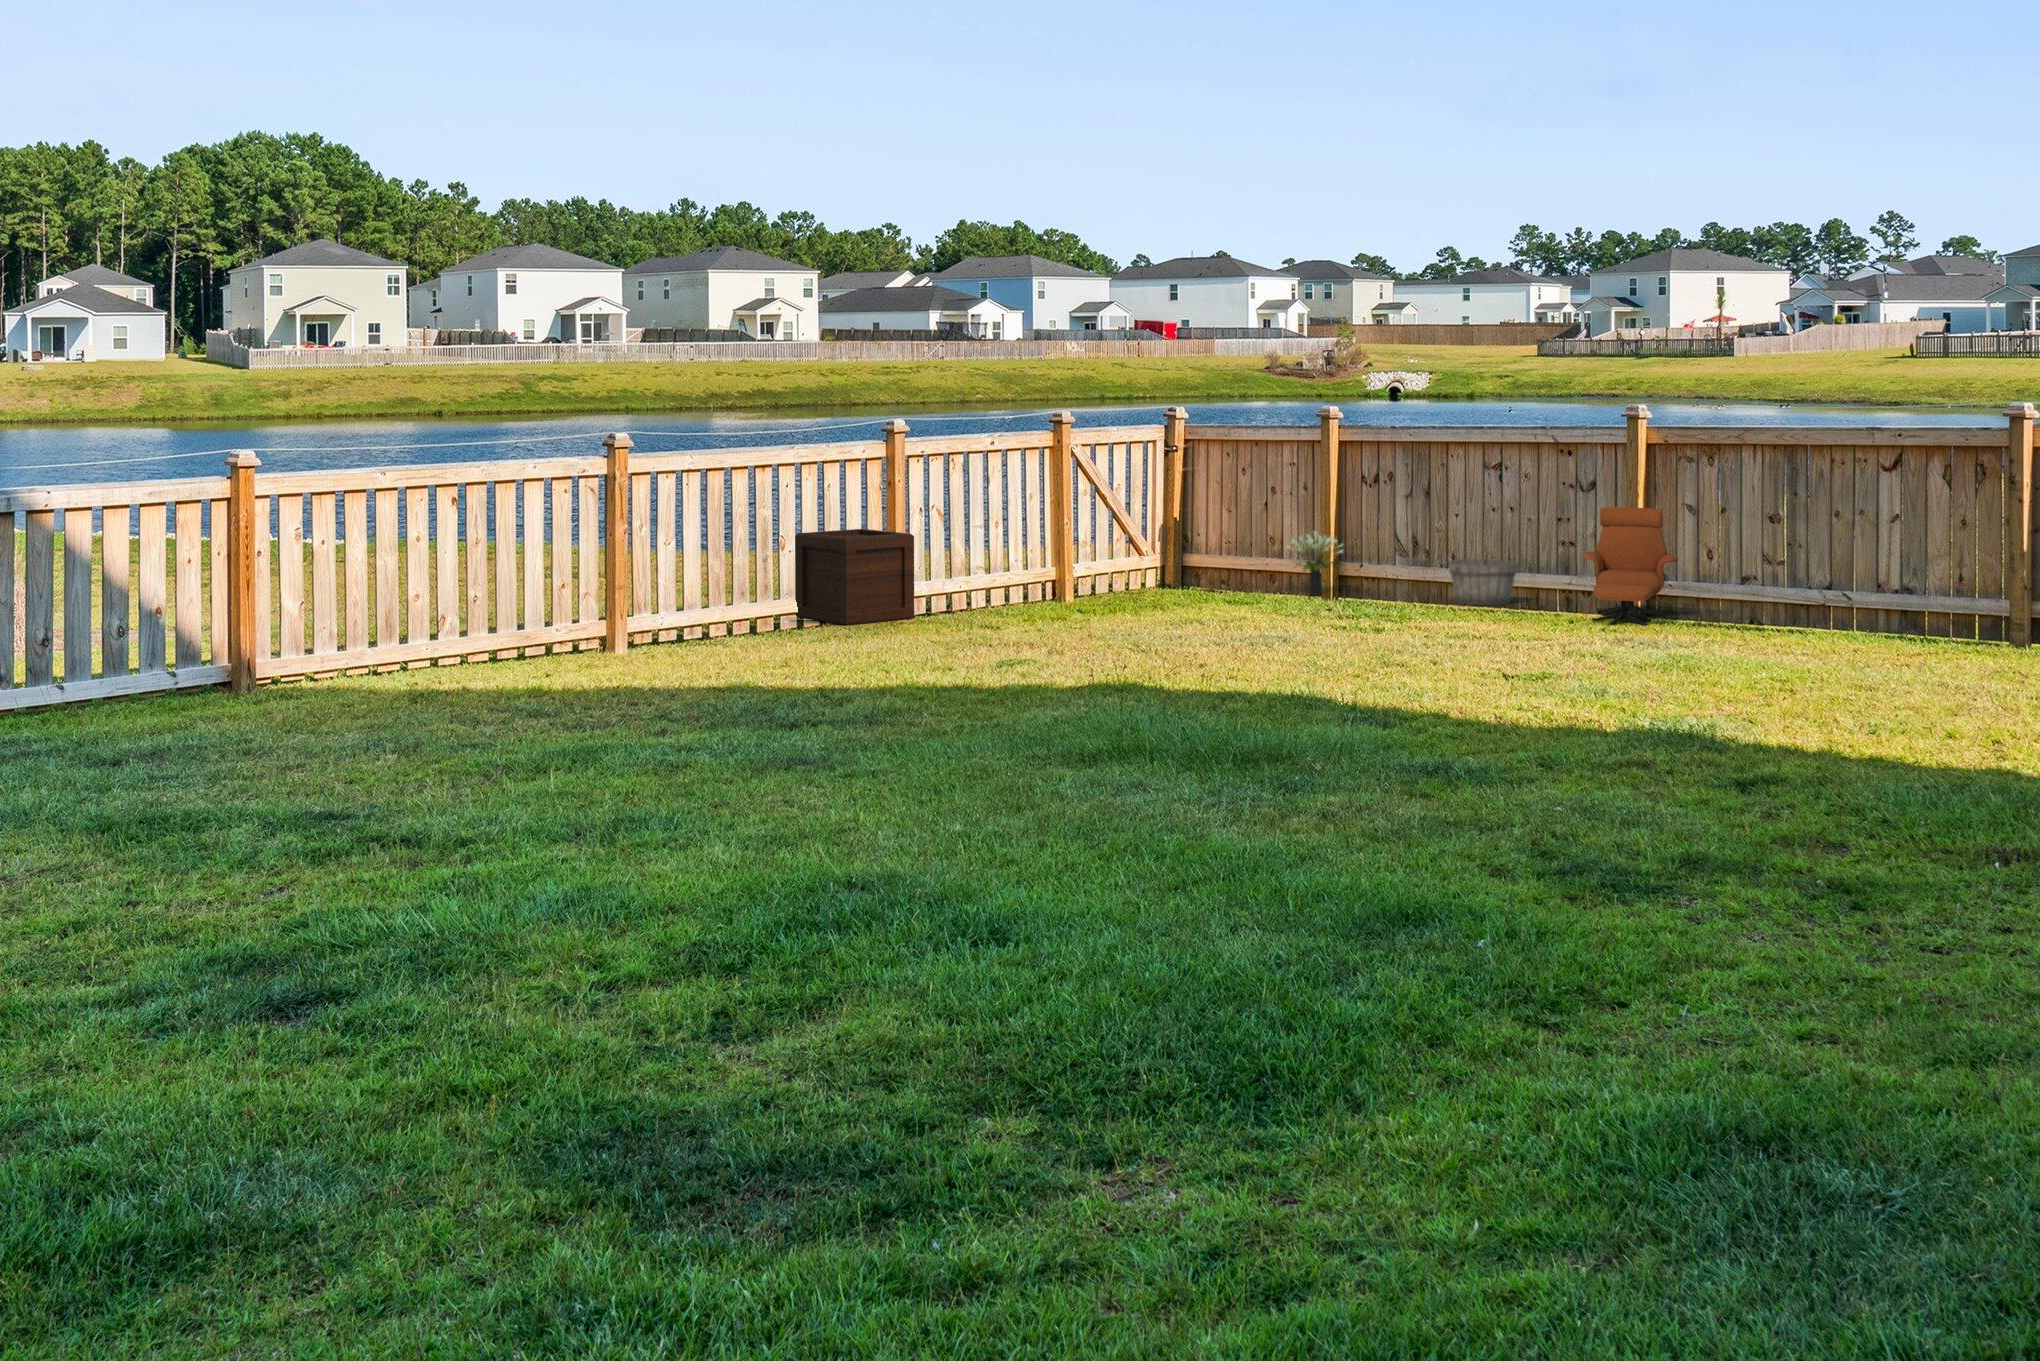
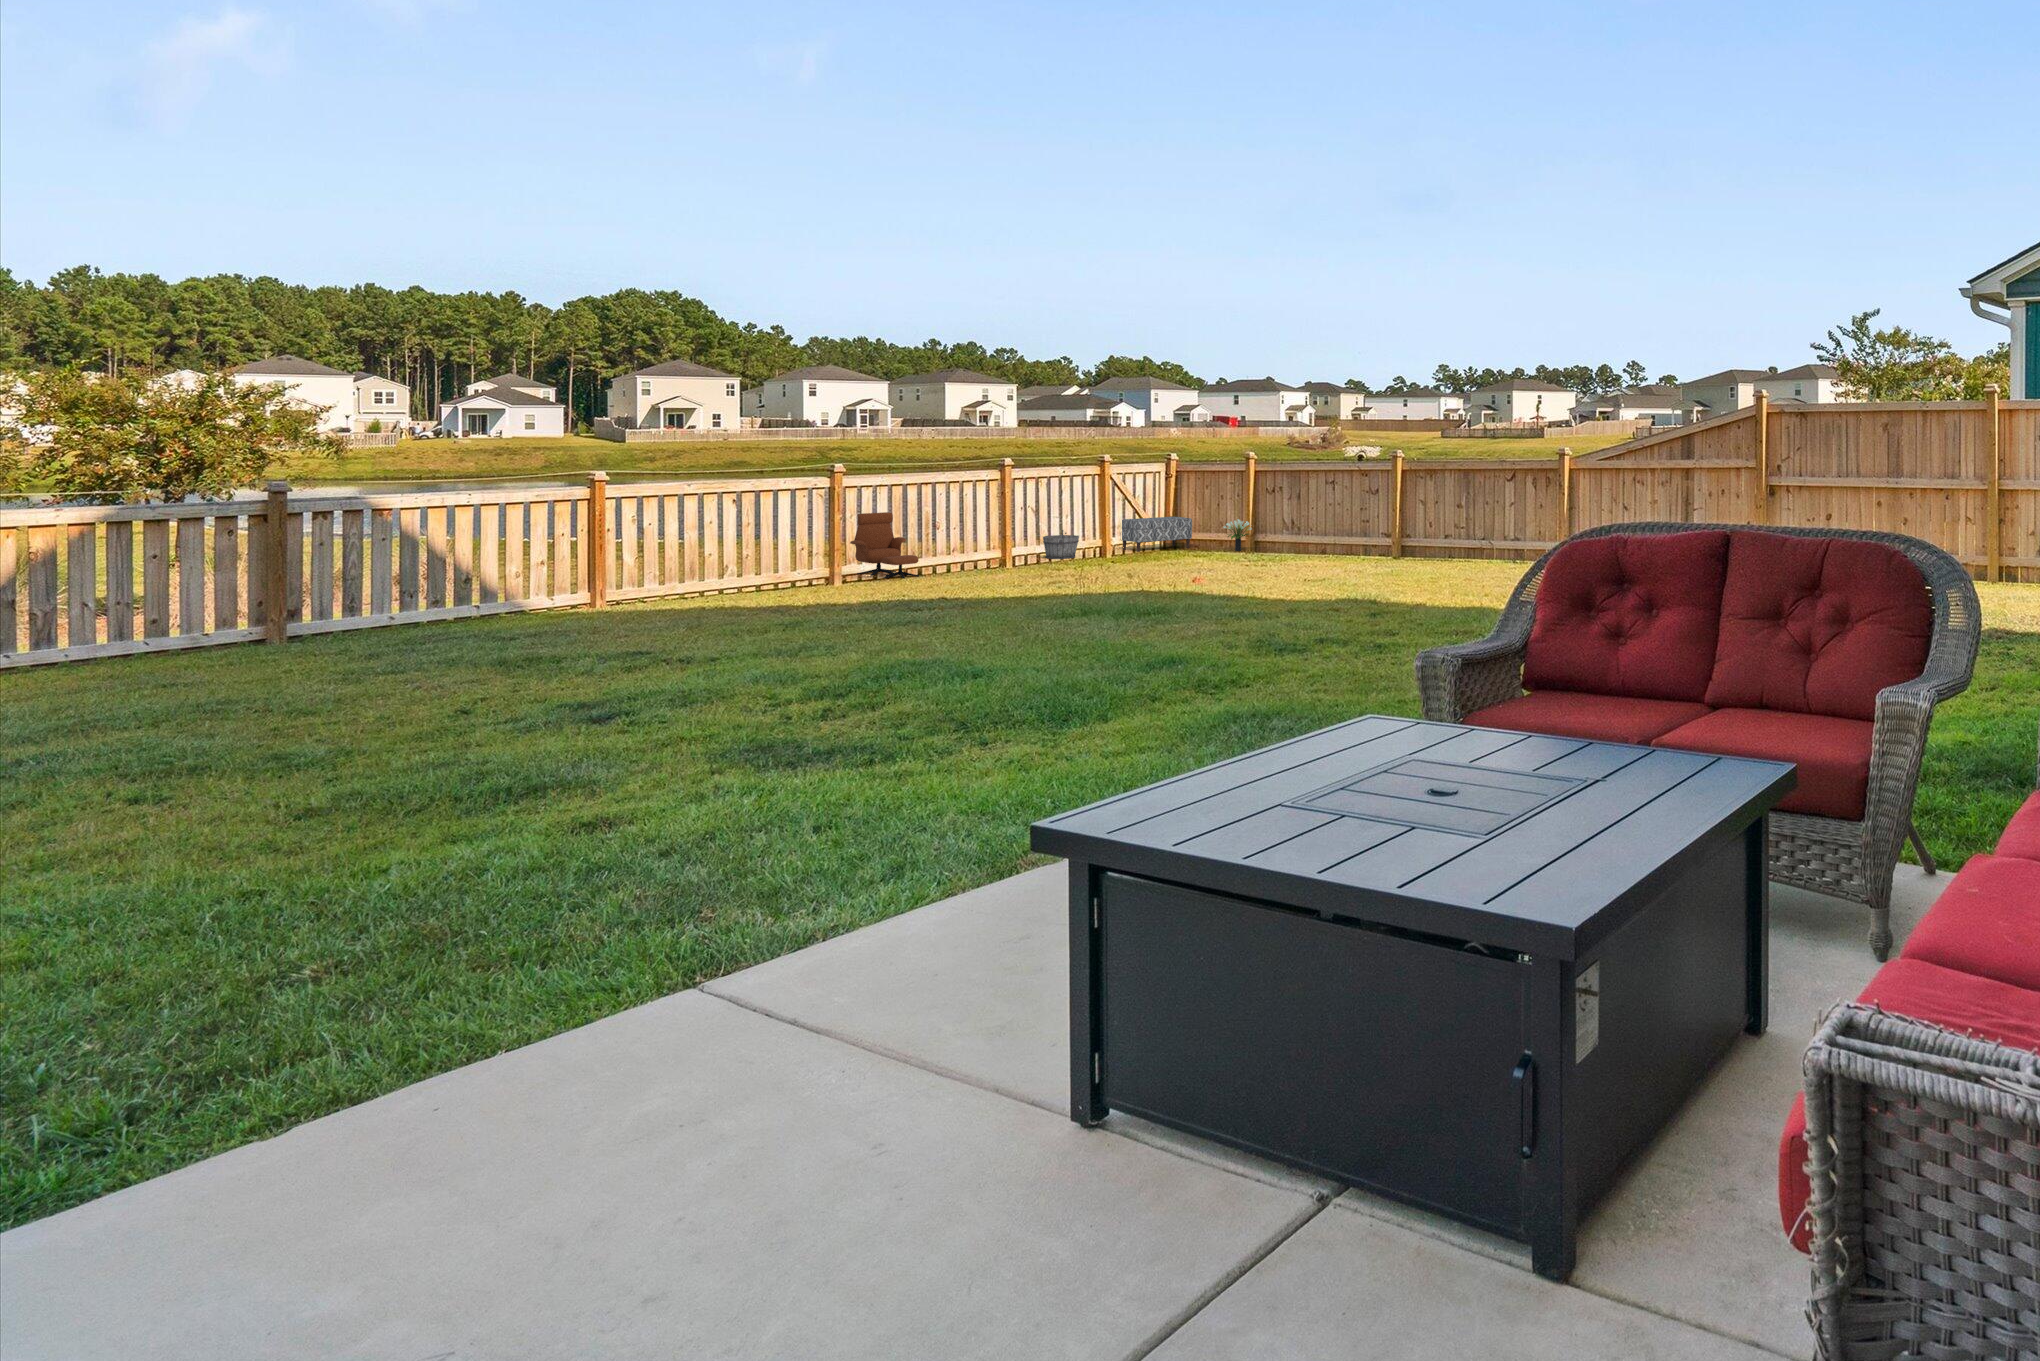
lounge chair: present [1583,507,1678,625] -> present [850,512,919,579]
bench: none [1087,525,1219,595] -> present [1122,517,1192,552]
wooden crate: present [795,529,914,626] -> none [947,518,1015,568]
wooden bucket: present [1449,552,1517,605] -> present [1043,530,1079,559]

